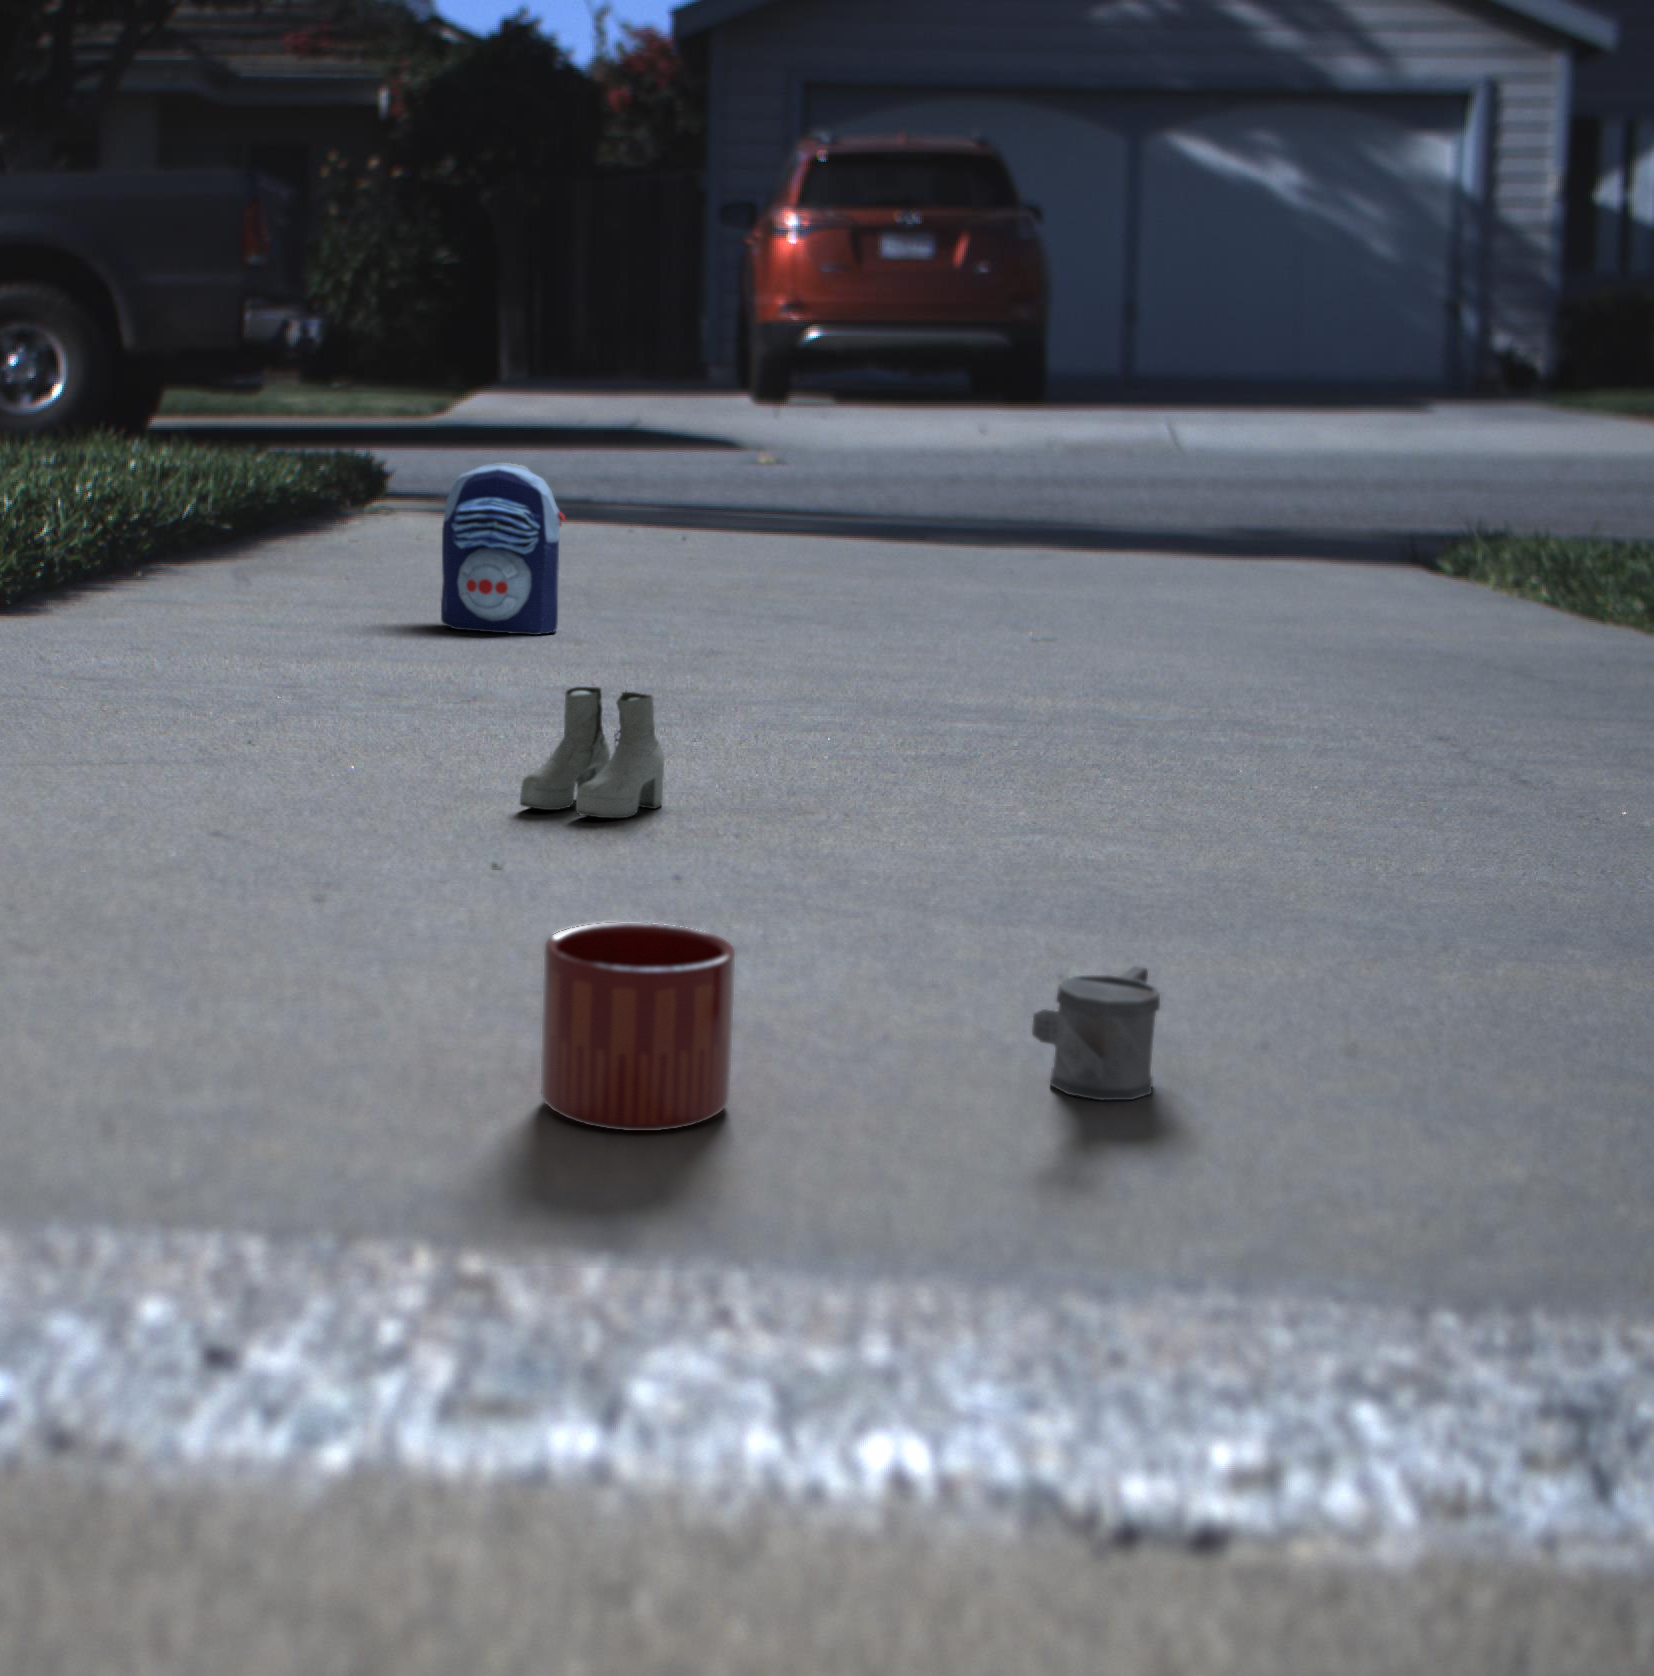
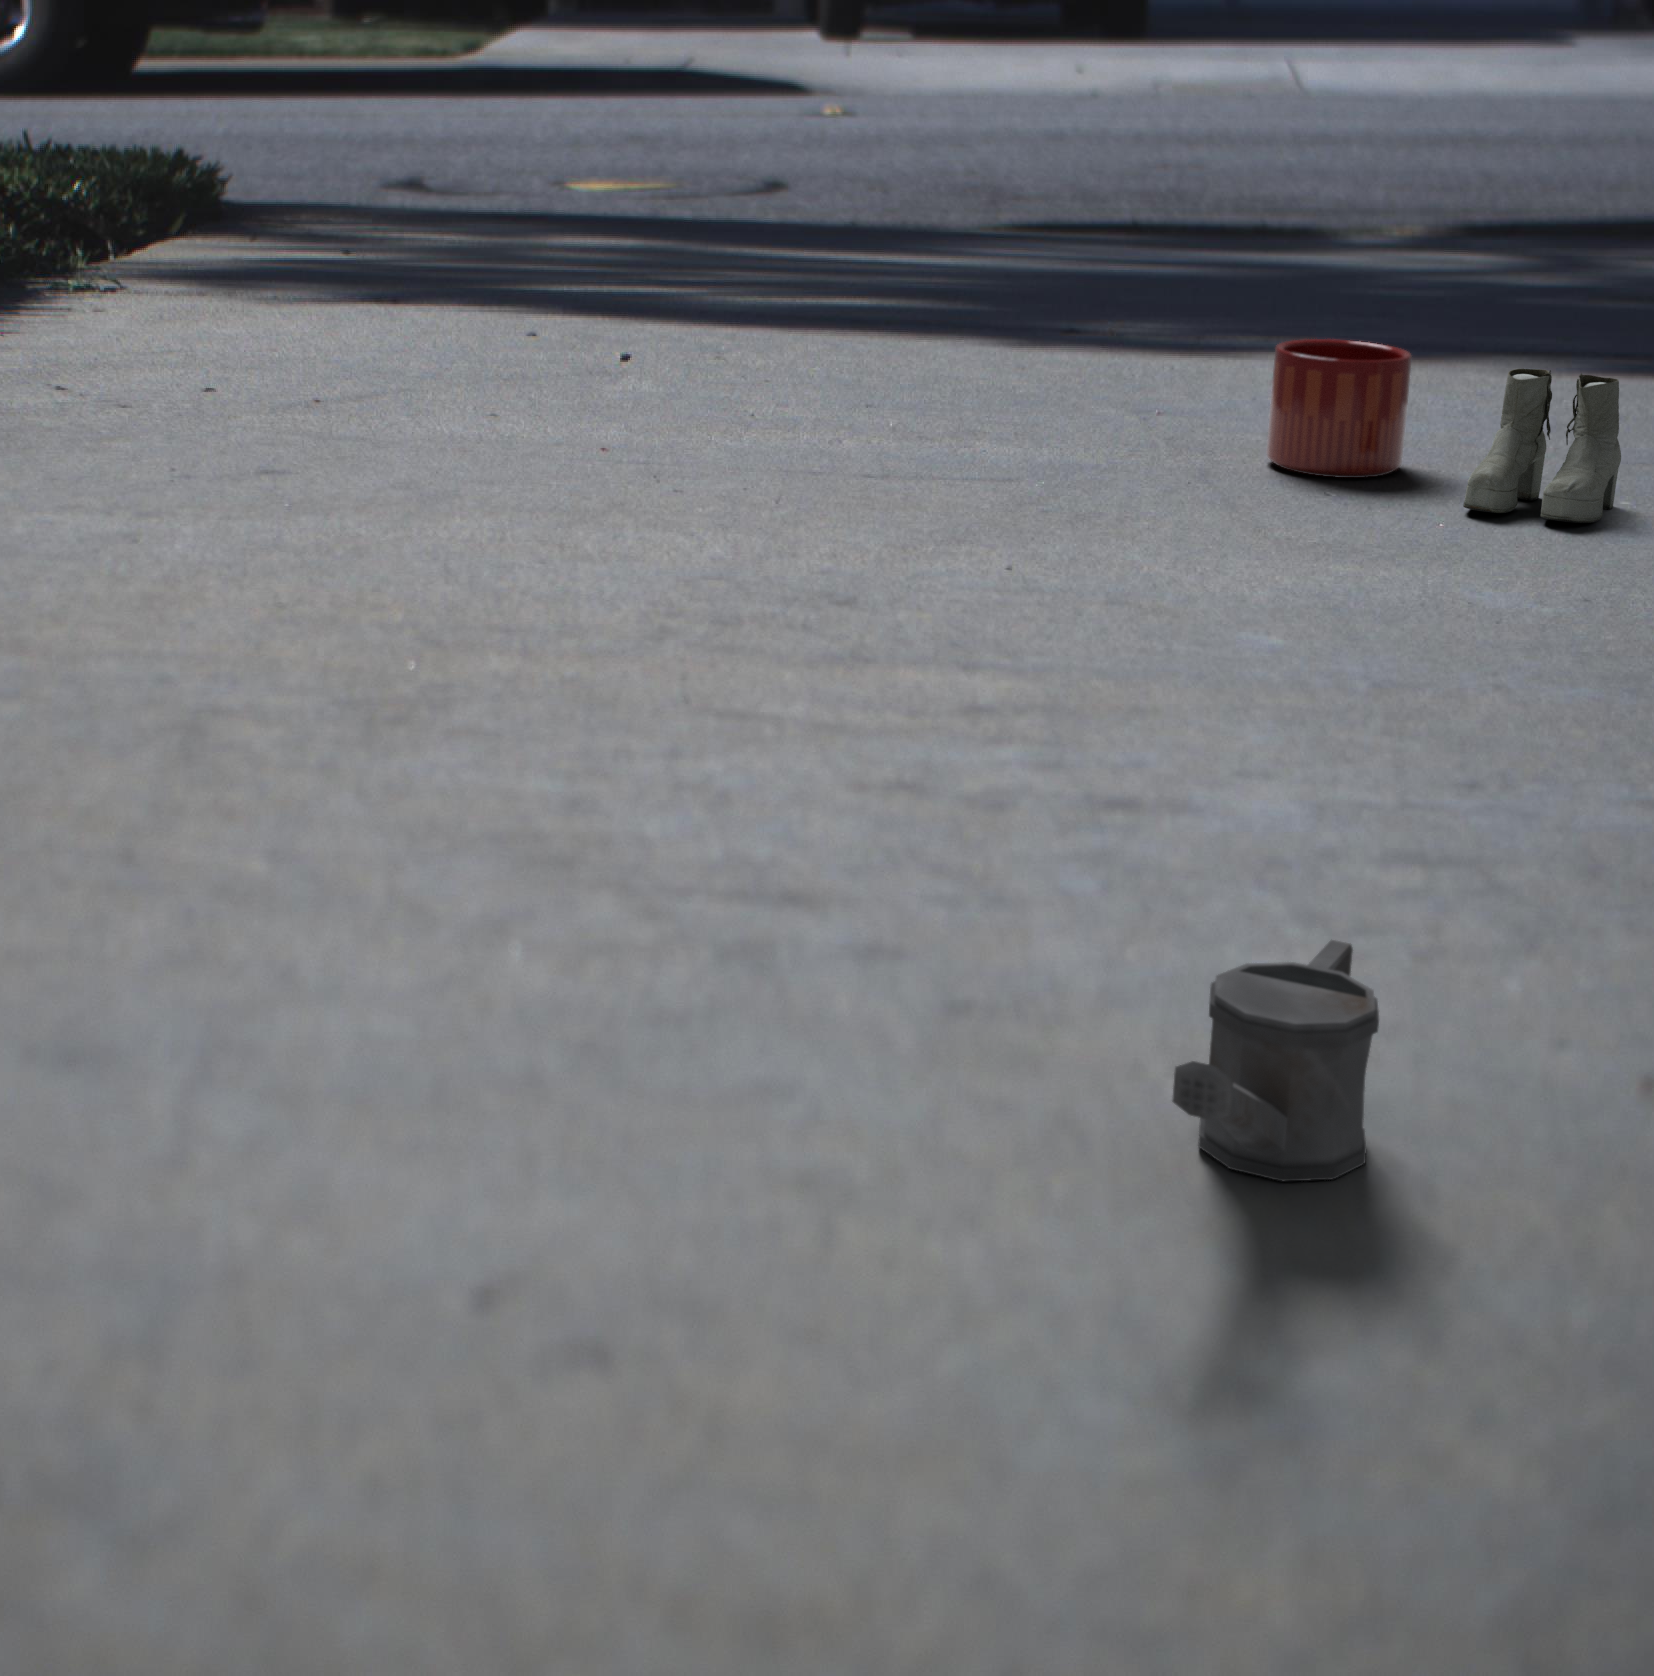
backpack: present [441,463,565,635] -> none [403,117,556,332]
boots: present [520,687,664,818] -> present [1463,369,1621,523]
planter: present [541,923,735,1131] -> present [1267,339,1412,478]

